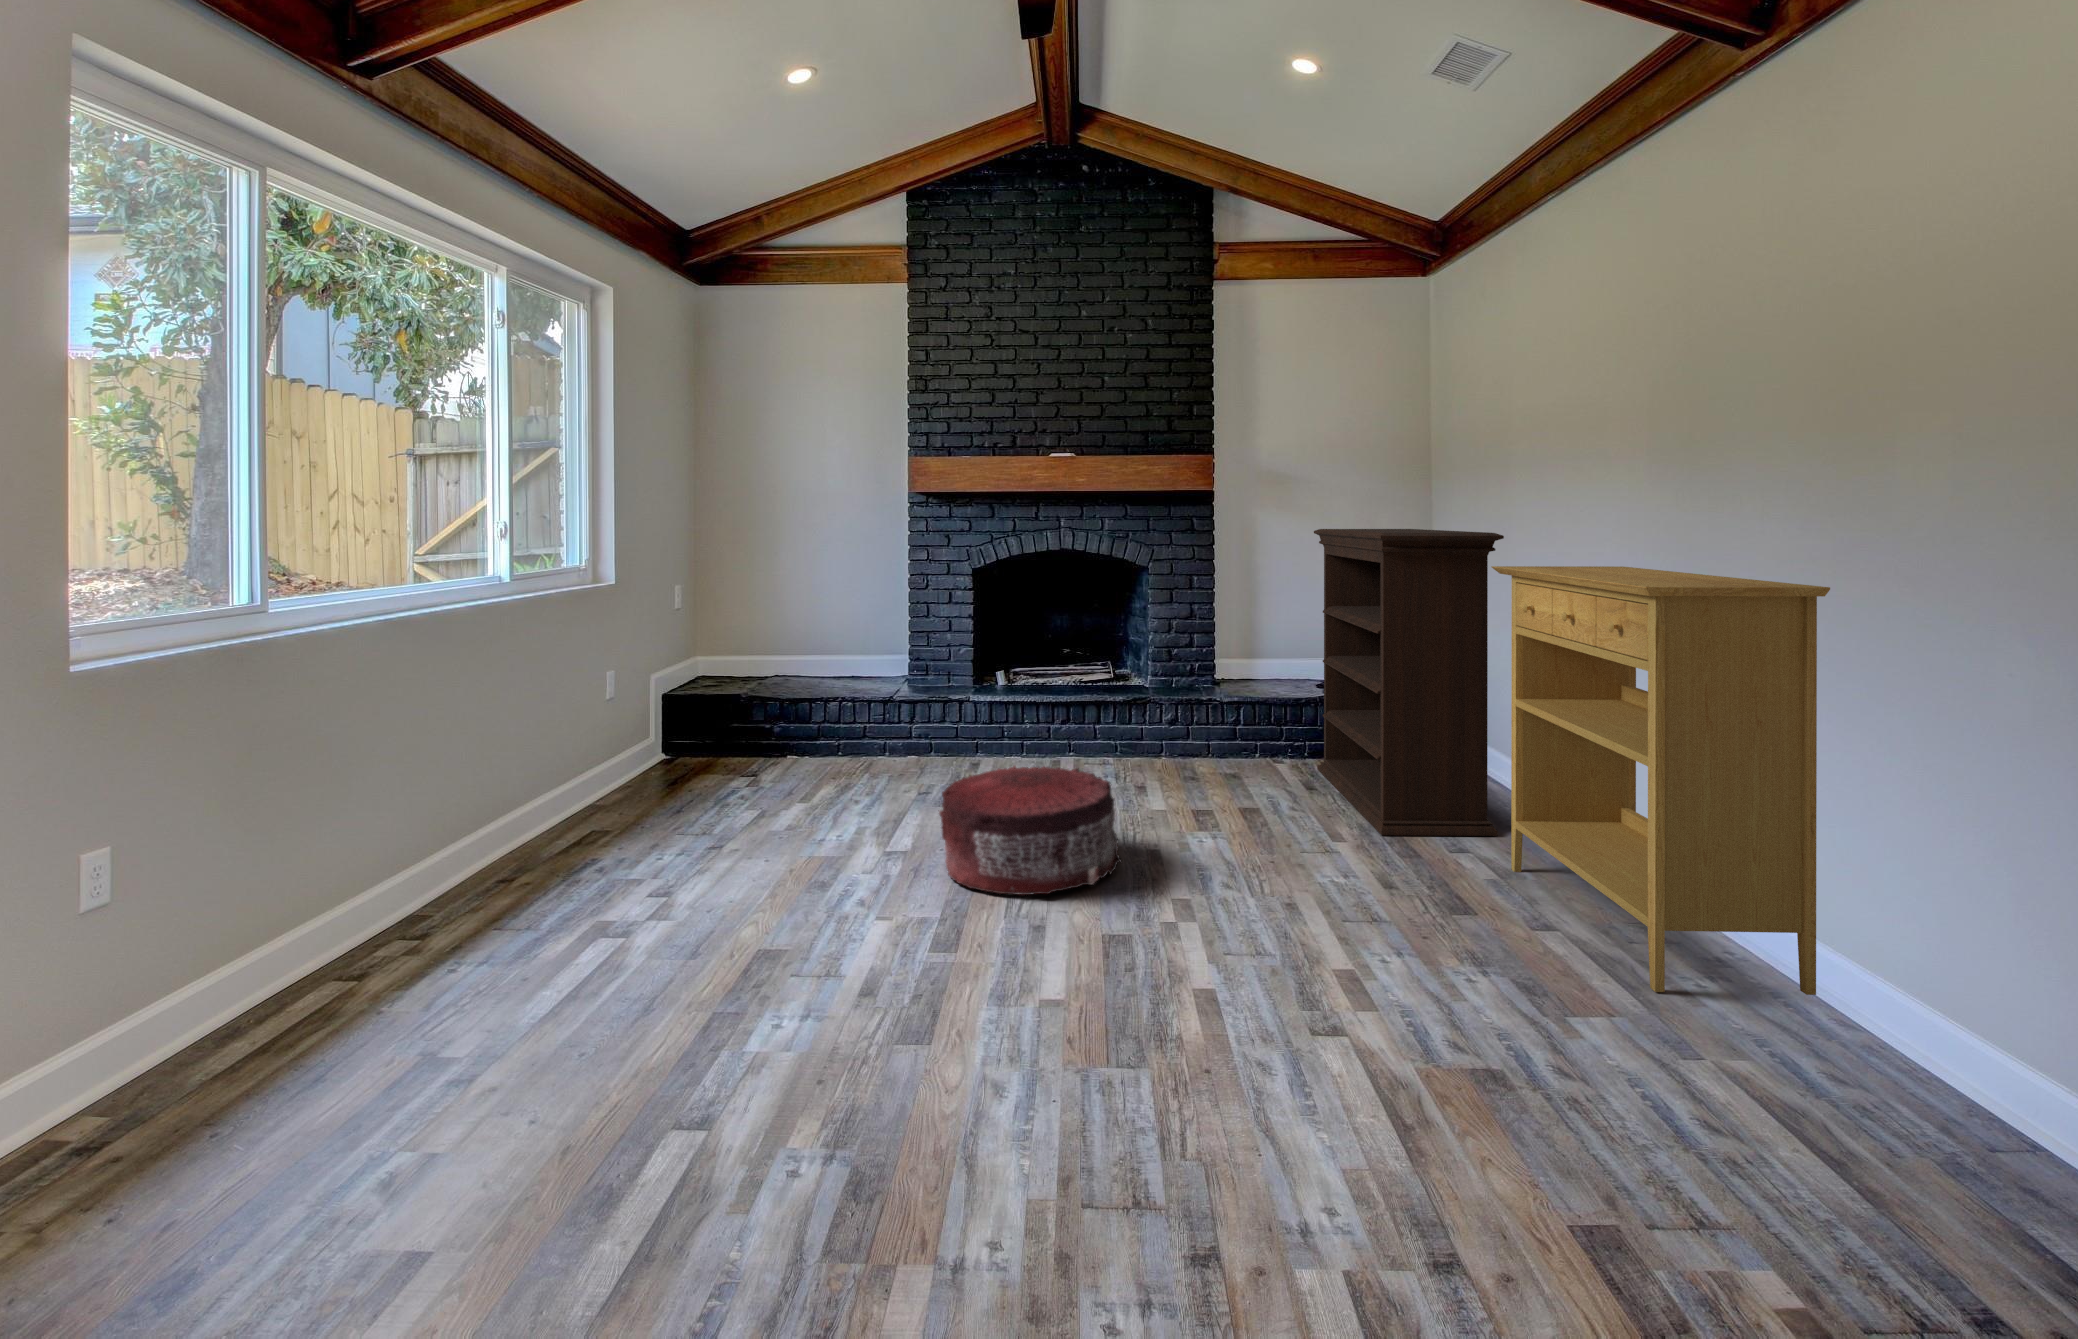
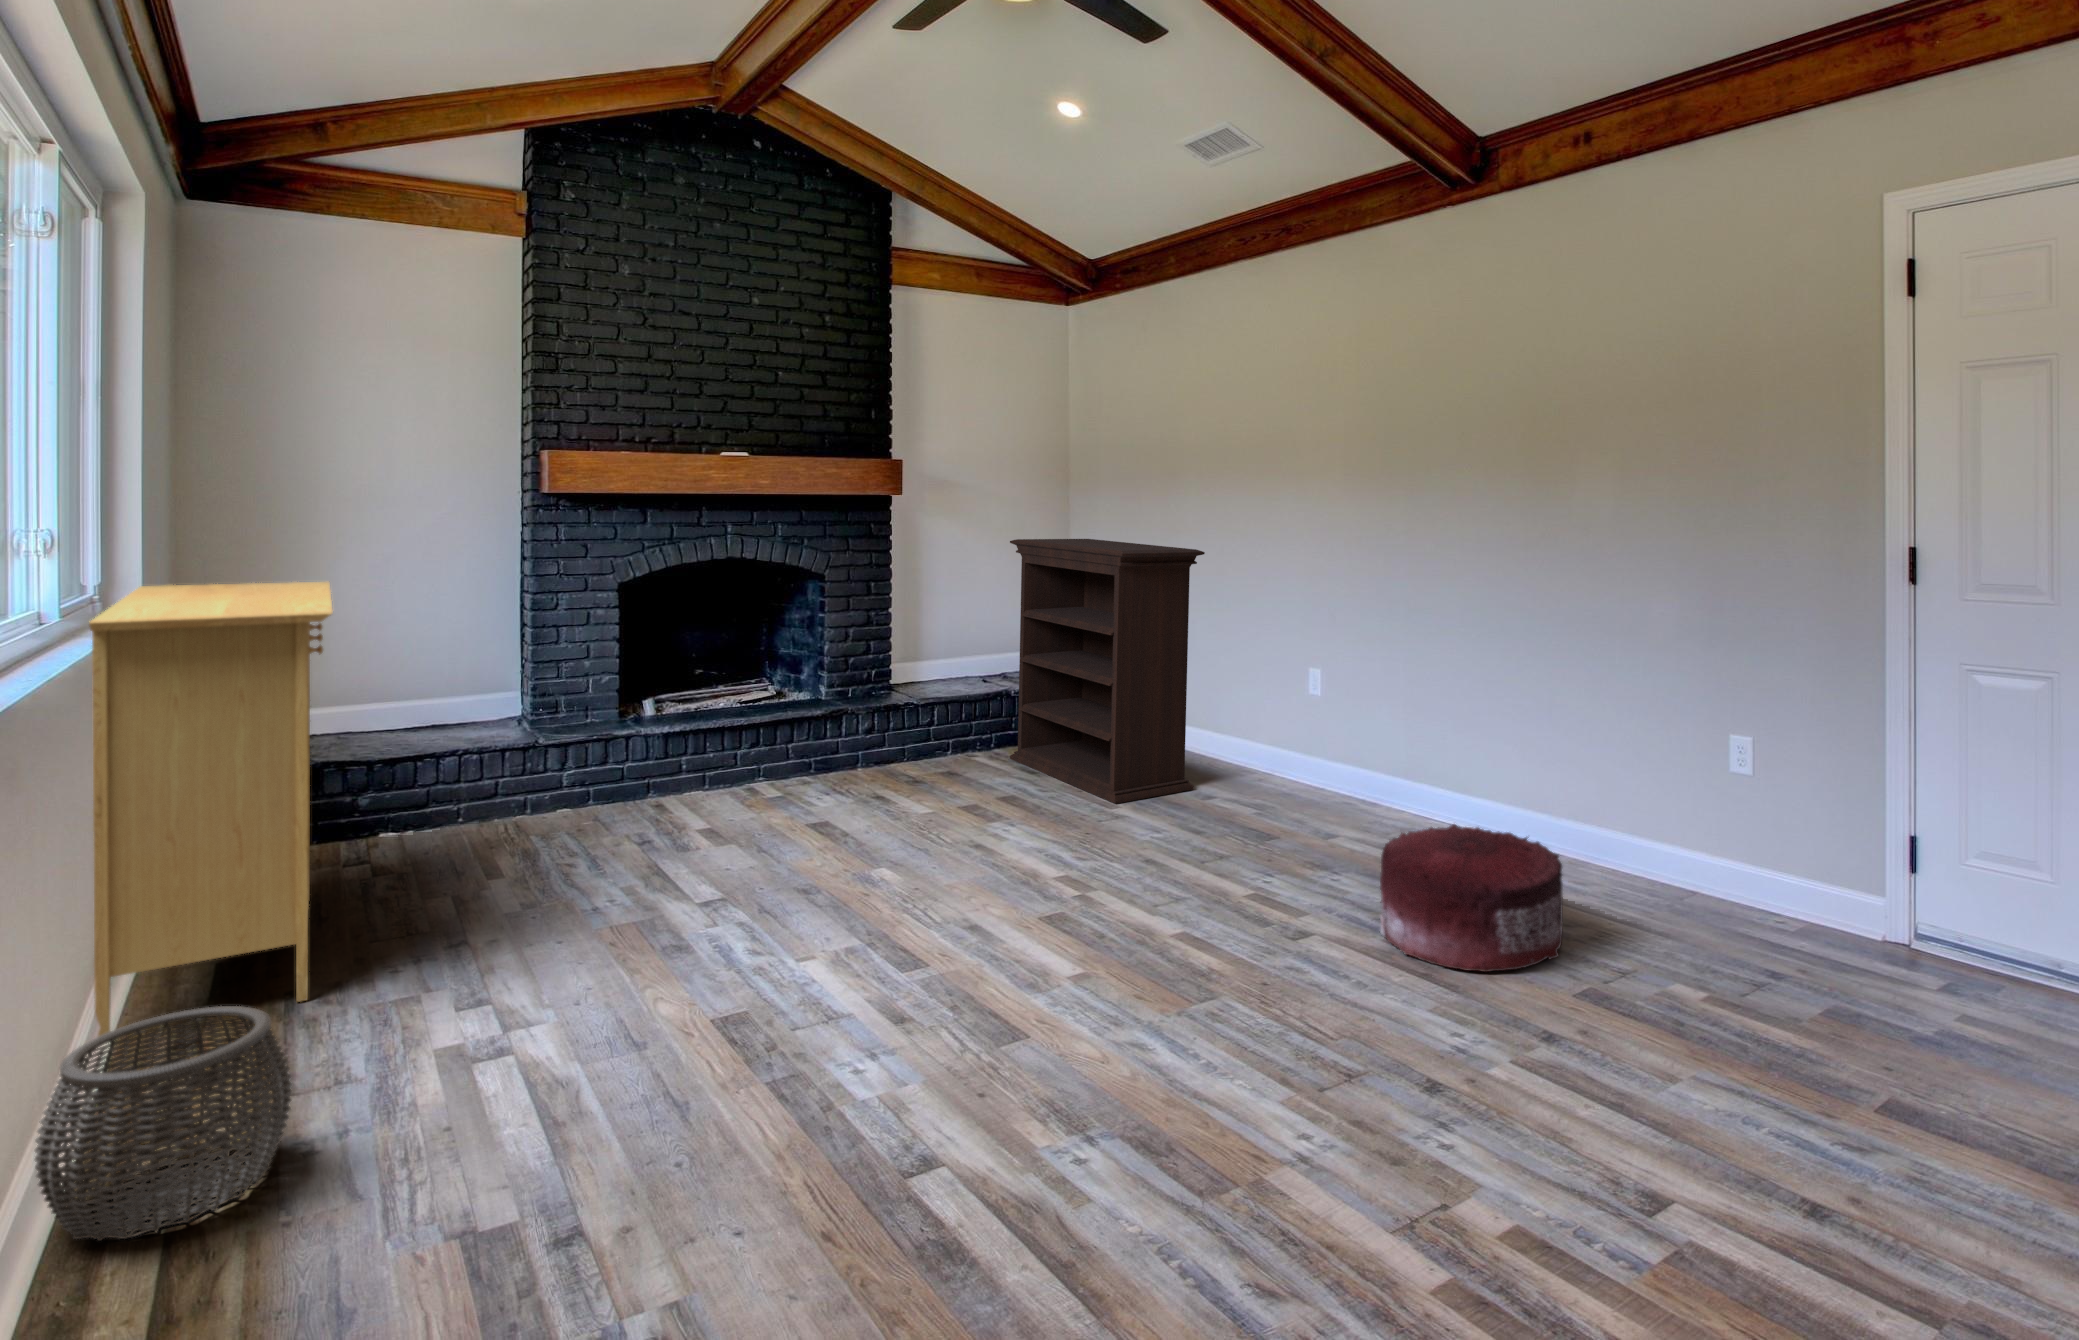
console table: present [1492,566,1830,995] -> present [89,582,333,1037]
pouf: present [939,766,1121,895] -> present [1380,824,1563,972]
woven basket: none [280,847,450,1009] -> present [35,1006,291,1241]

